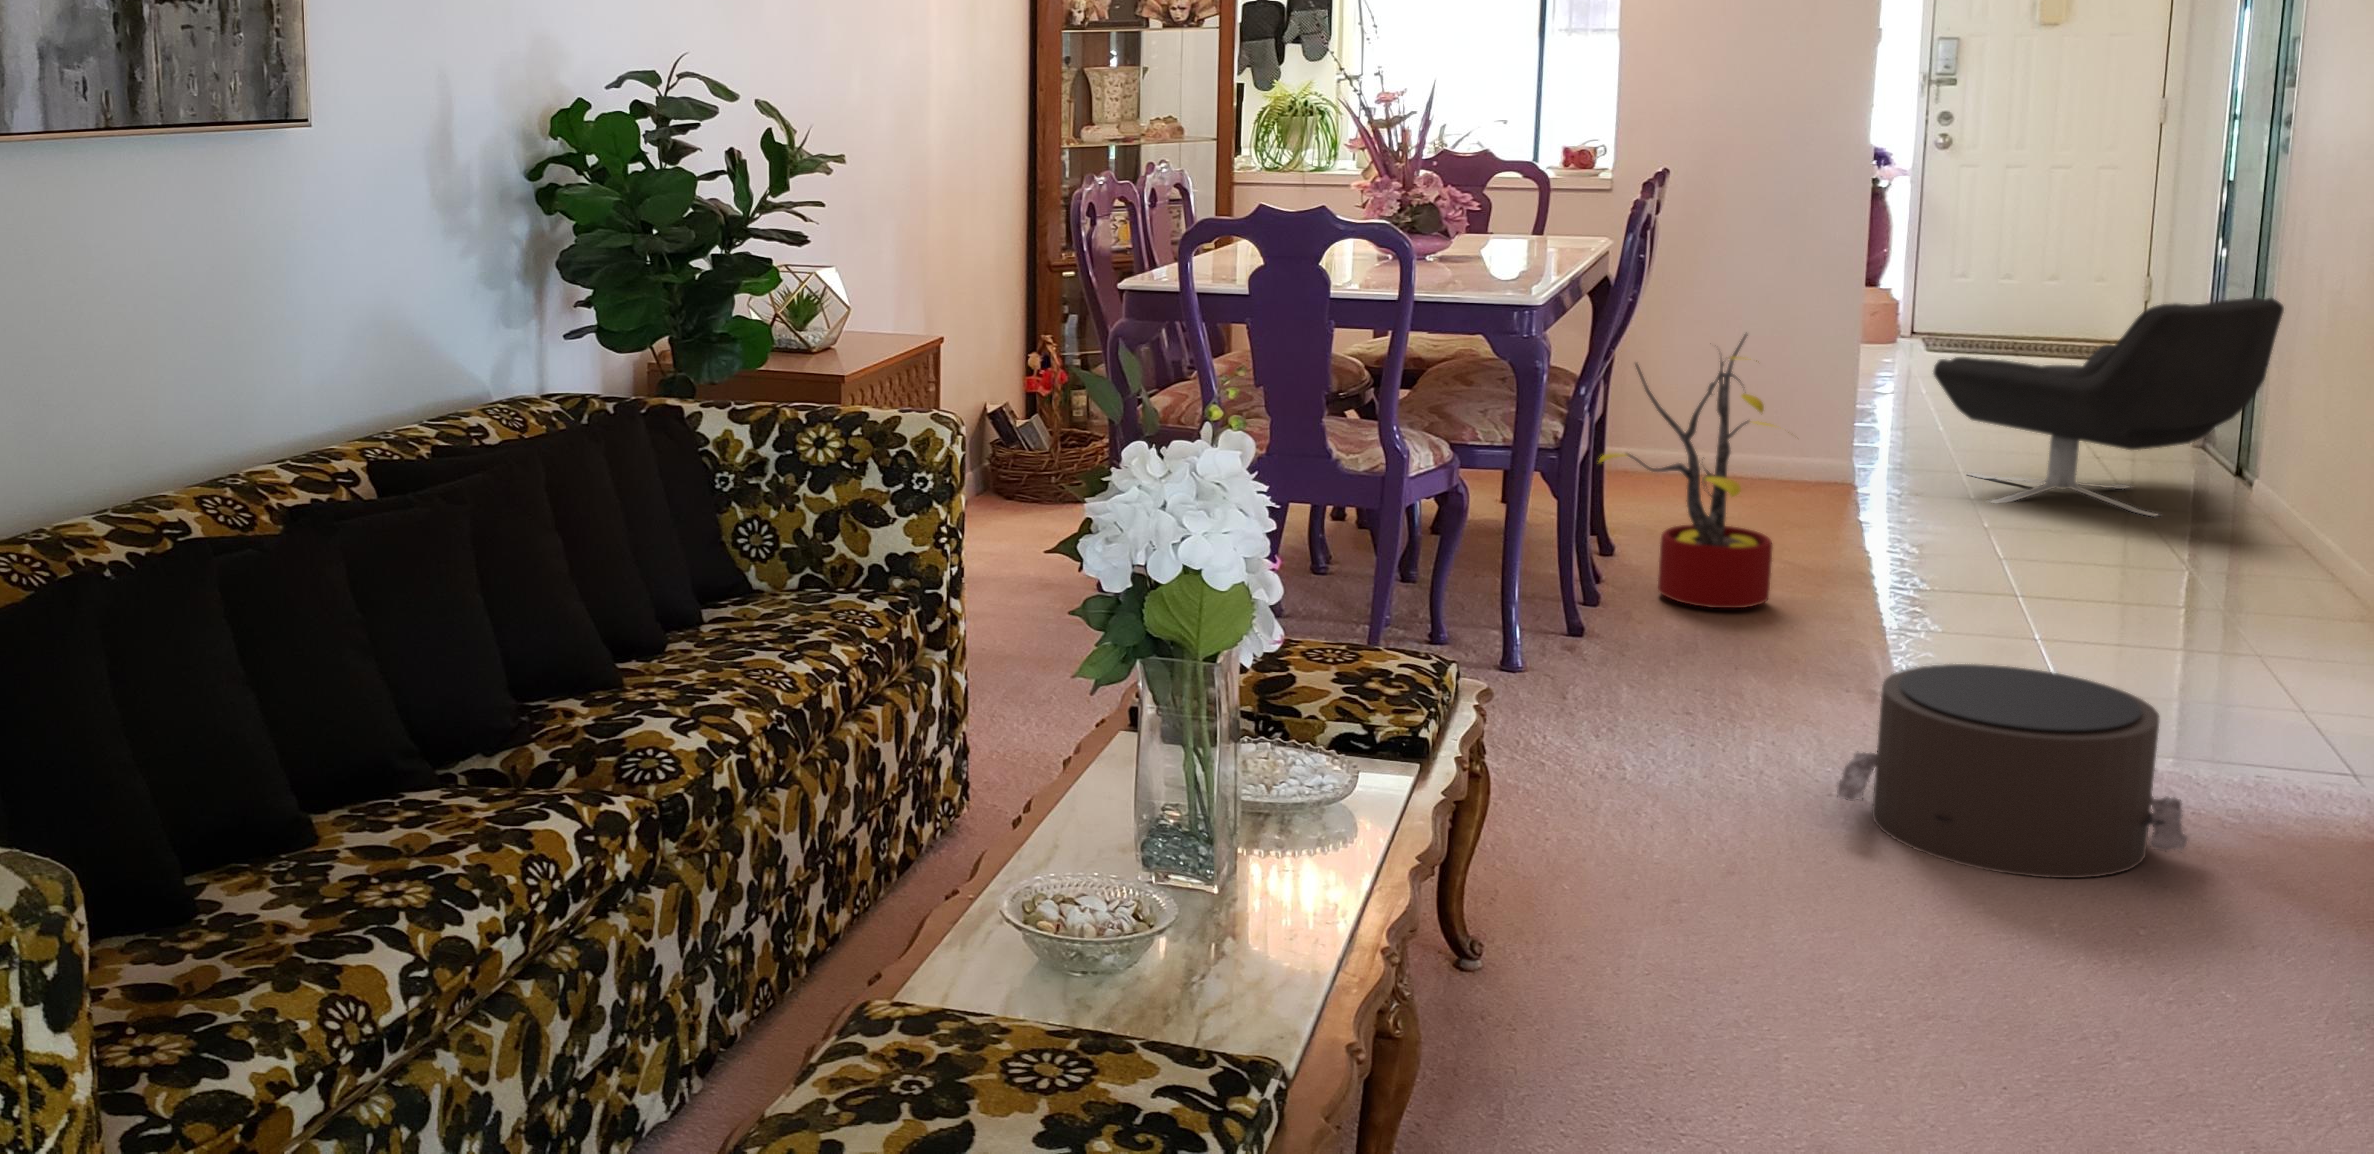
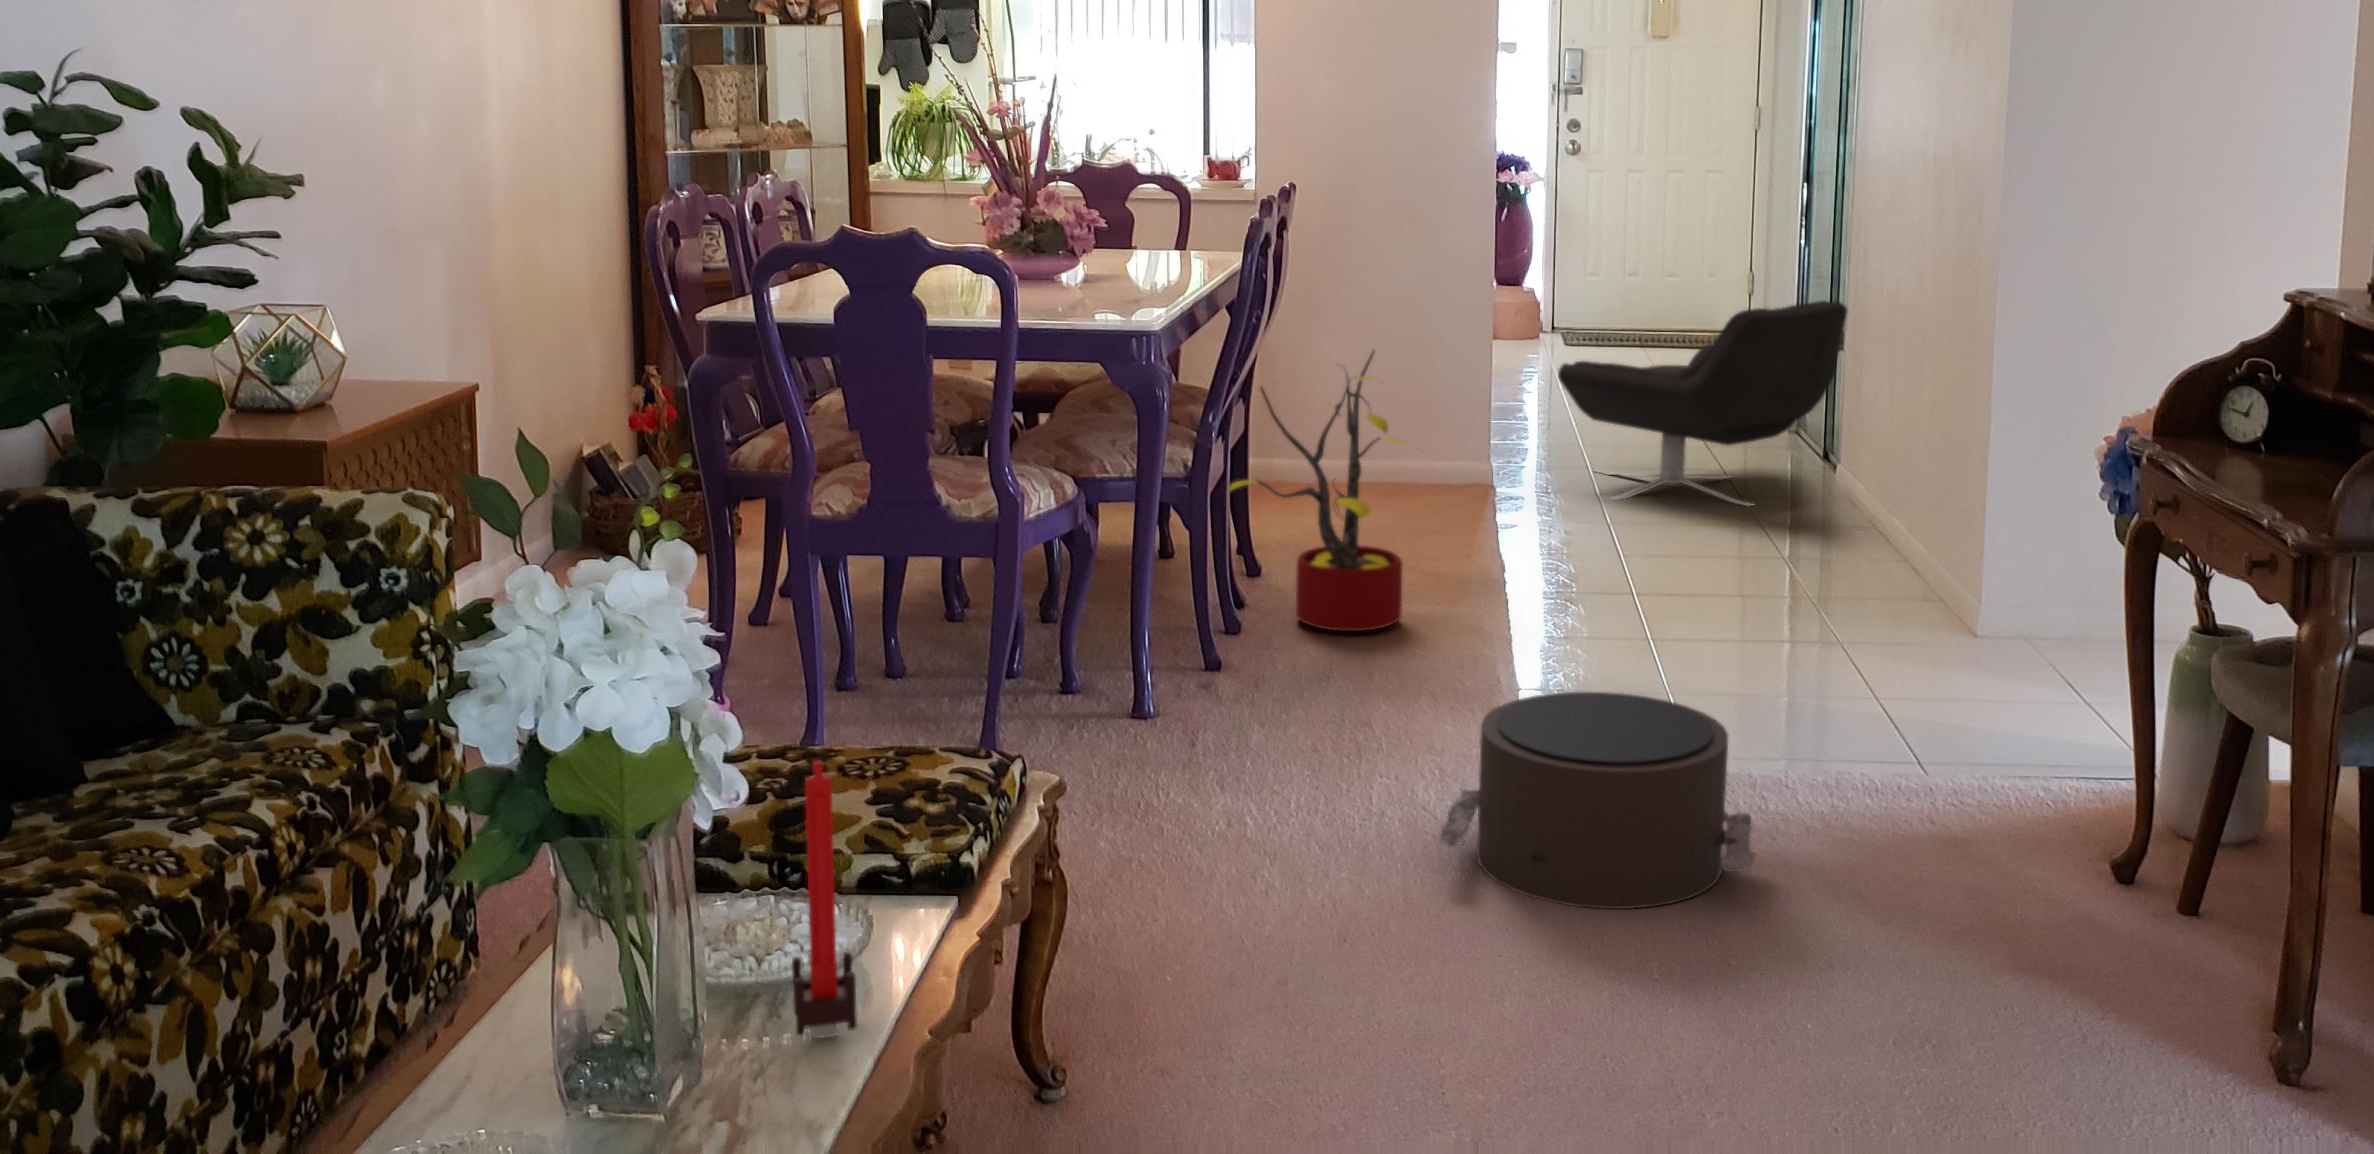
candle: none [1302,617,1360,854] -> present [792,761,857,1038]

